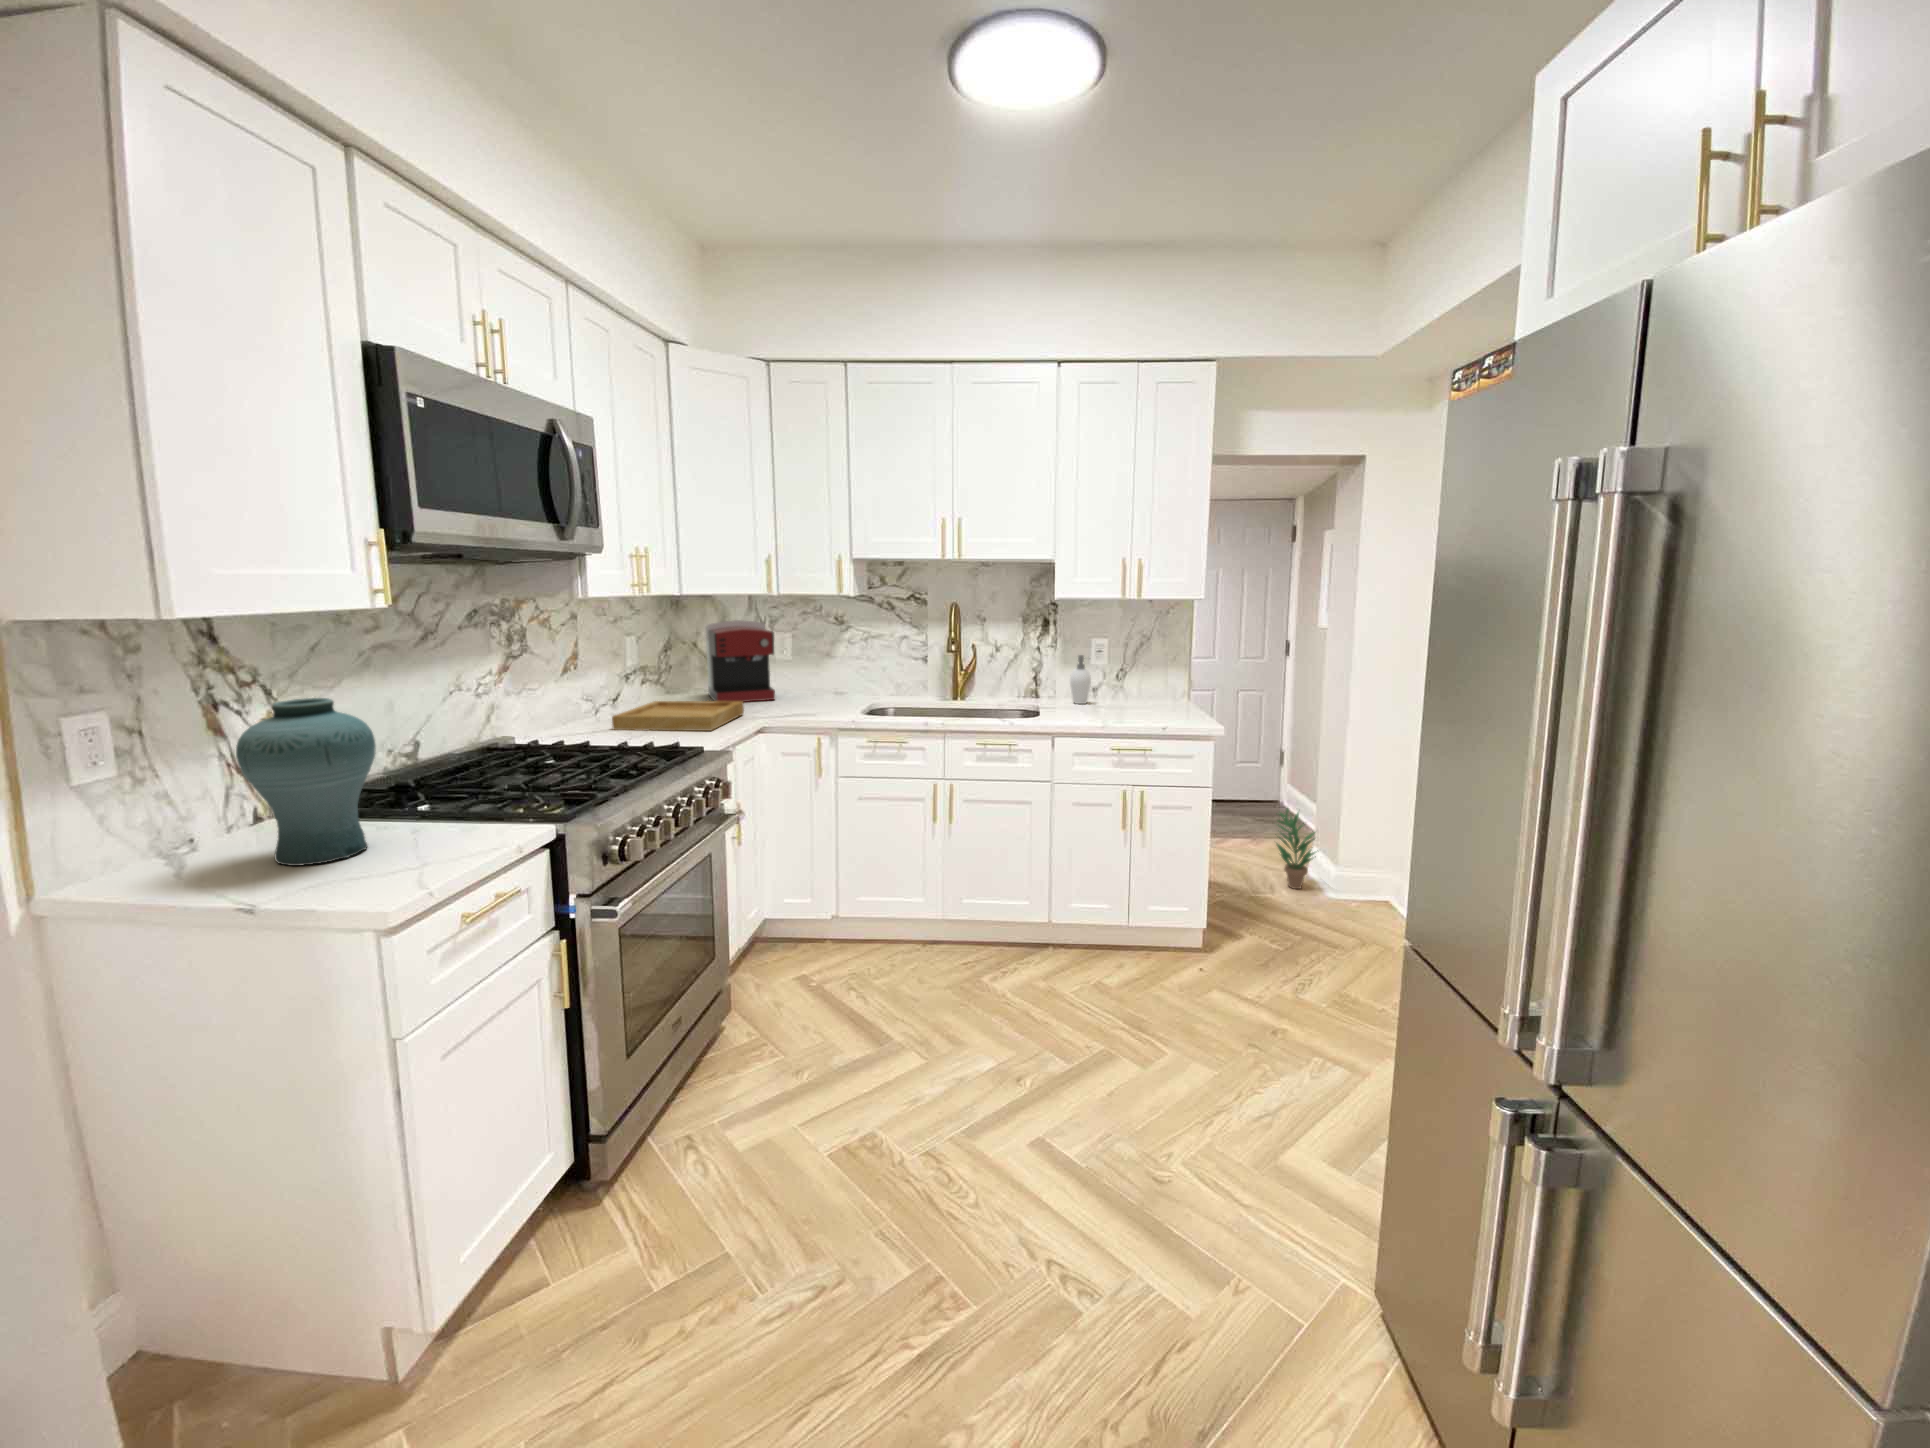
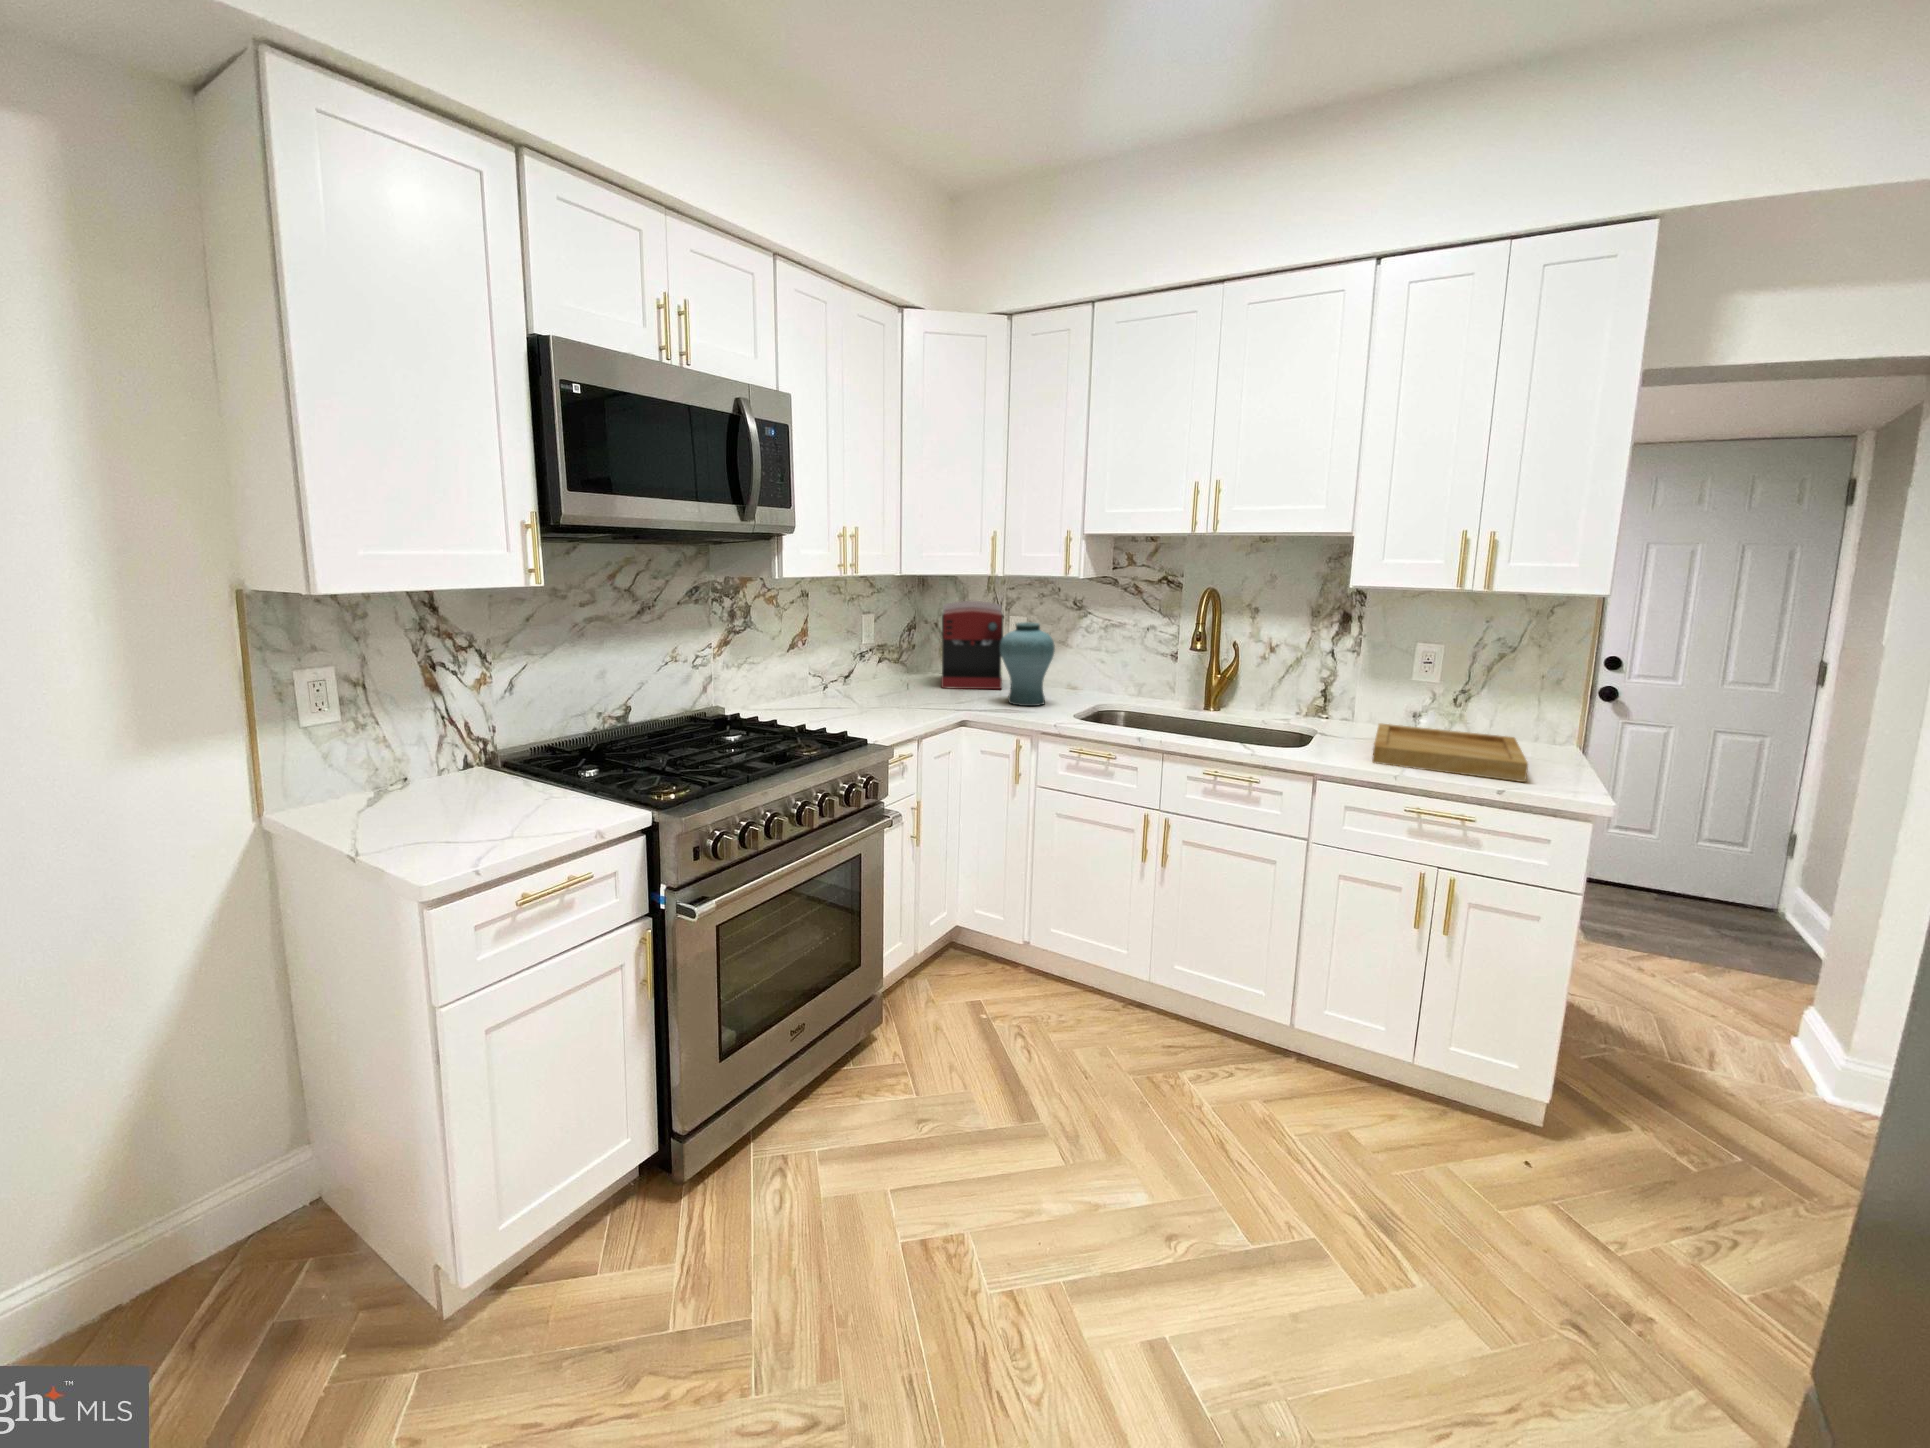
soap dispenser: present [1070,655,1091,704] -> none [1371,664,1417,732]
vase: present [236,698,376,866] -> present [1000,622,1055,706]
tray: present [612,701,744,731] -> present [1372,724,1528,782]
potted plant: present [1277,809,1316,889] -> none [1731,933,1835,1074]

